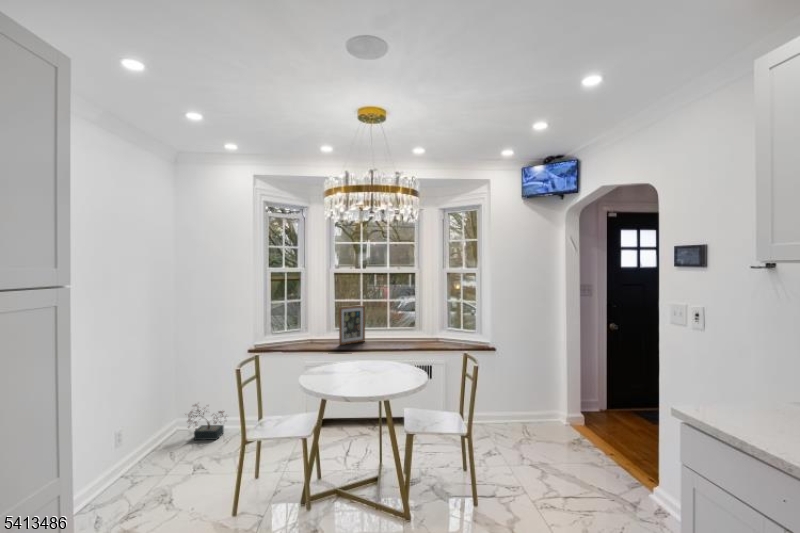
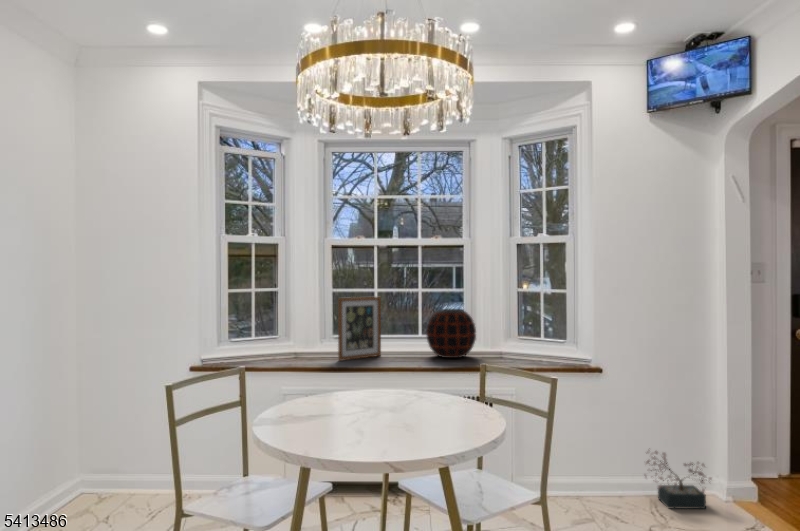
decorative vase: none [393,312,422,343] -> present [427,309,476,358]
decorative plant: present [187,404,226,440] -> present [646,451,712,509]

